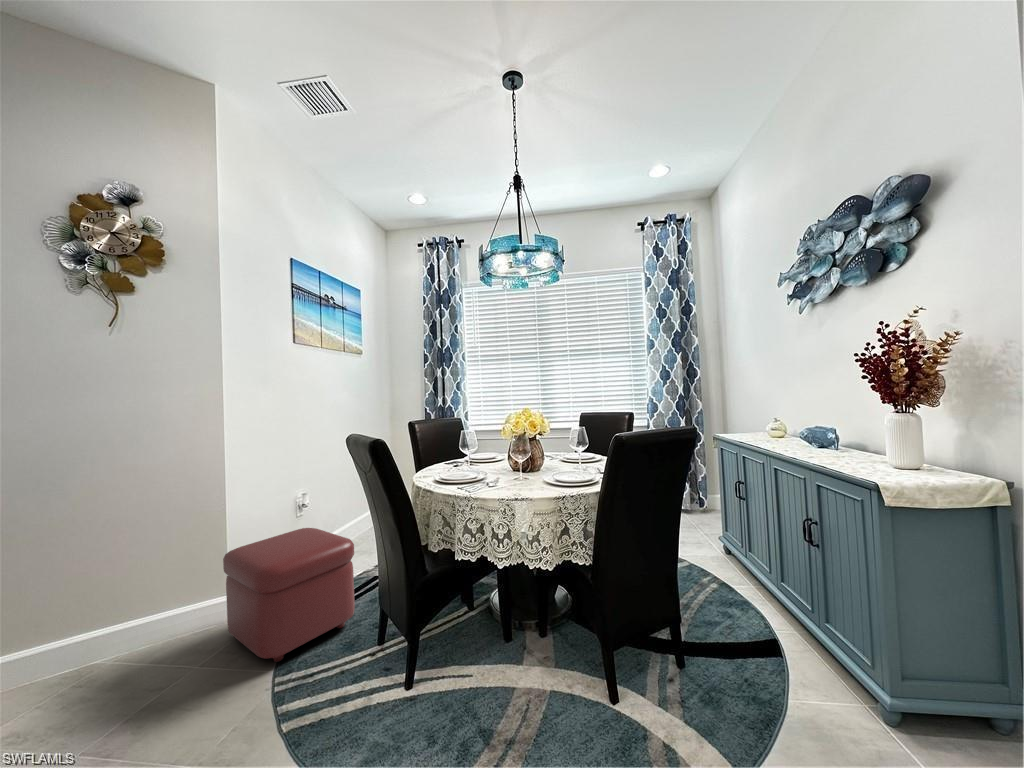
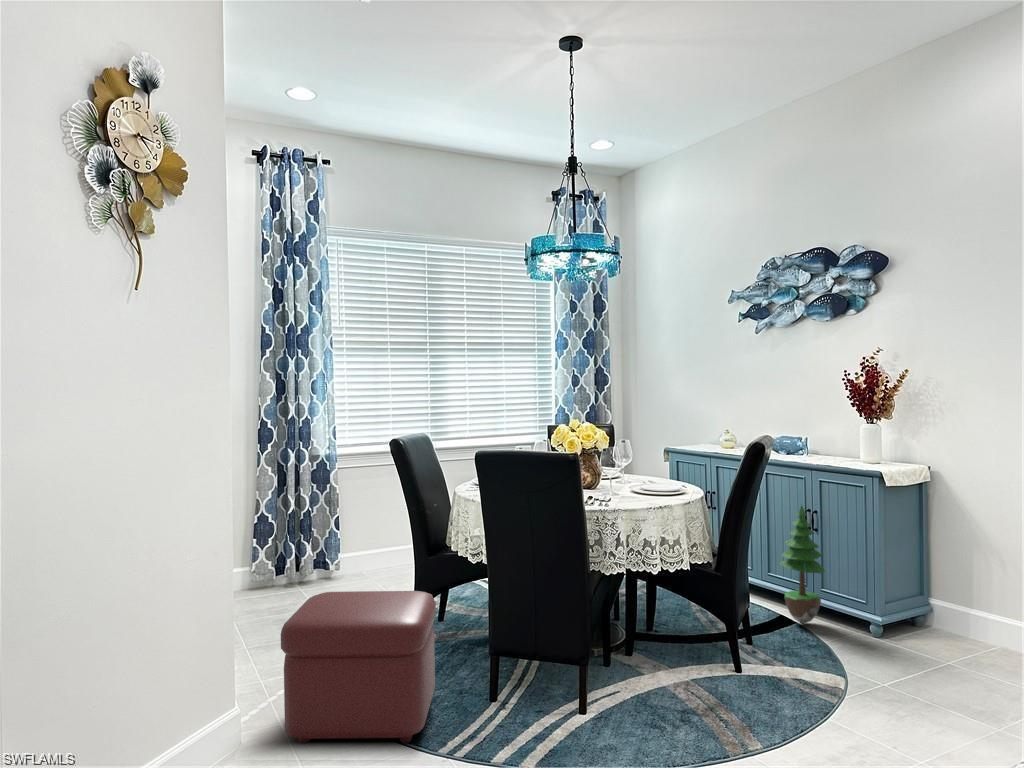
potted tree: none [752,512,815,661] -> present [780,506,825,624]

